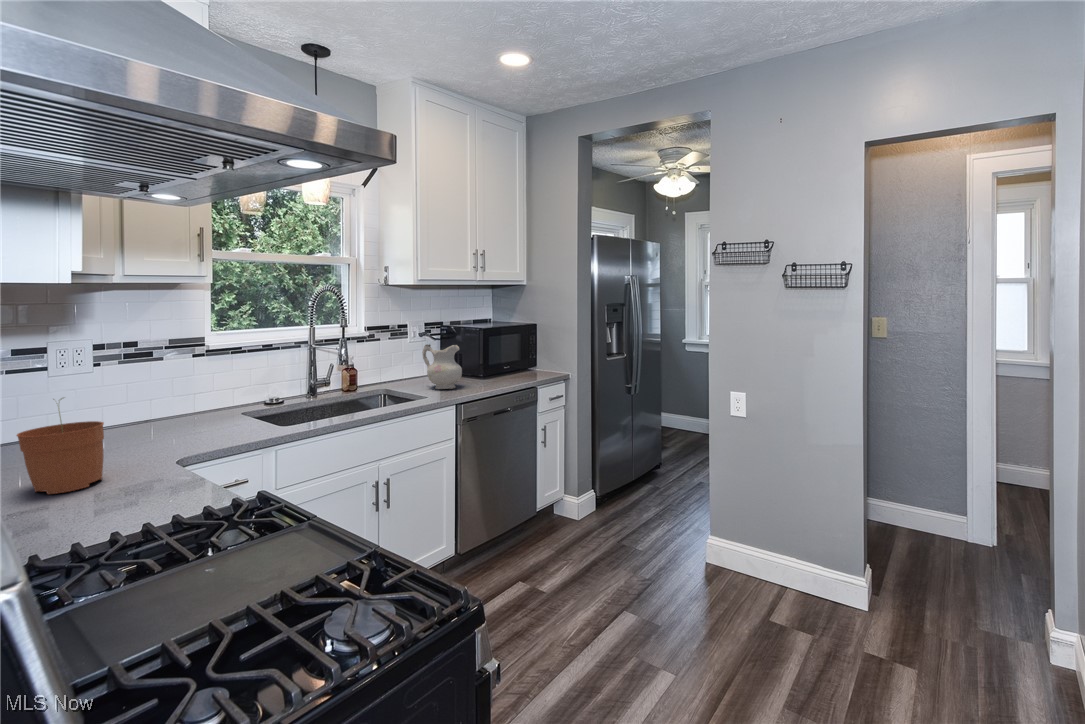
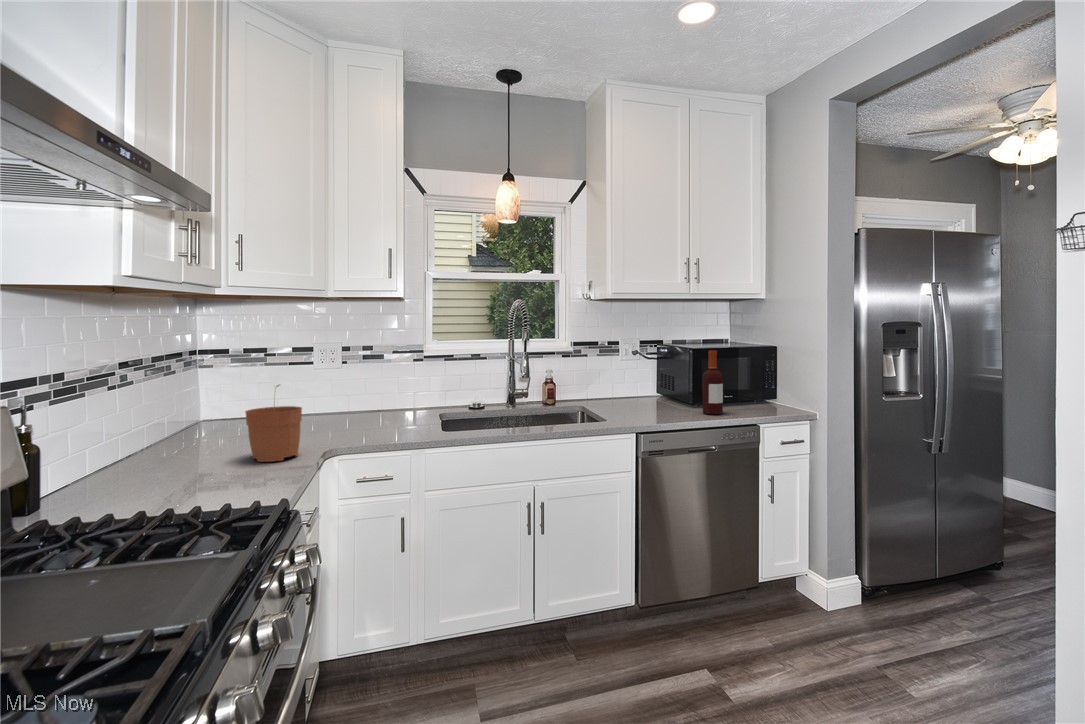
bottle: none [489,332,506,384] -> present [703,351,723,414]
ceramic pitcher: present [422,344,462,389] -> none [623,361,665,414]

